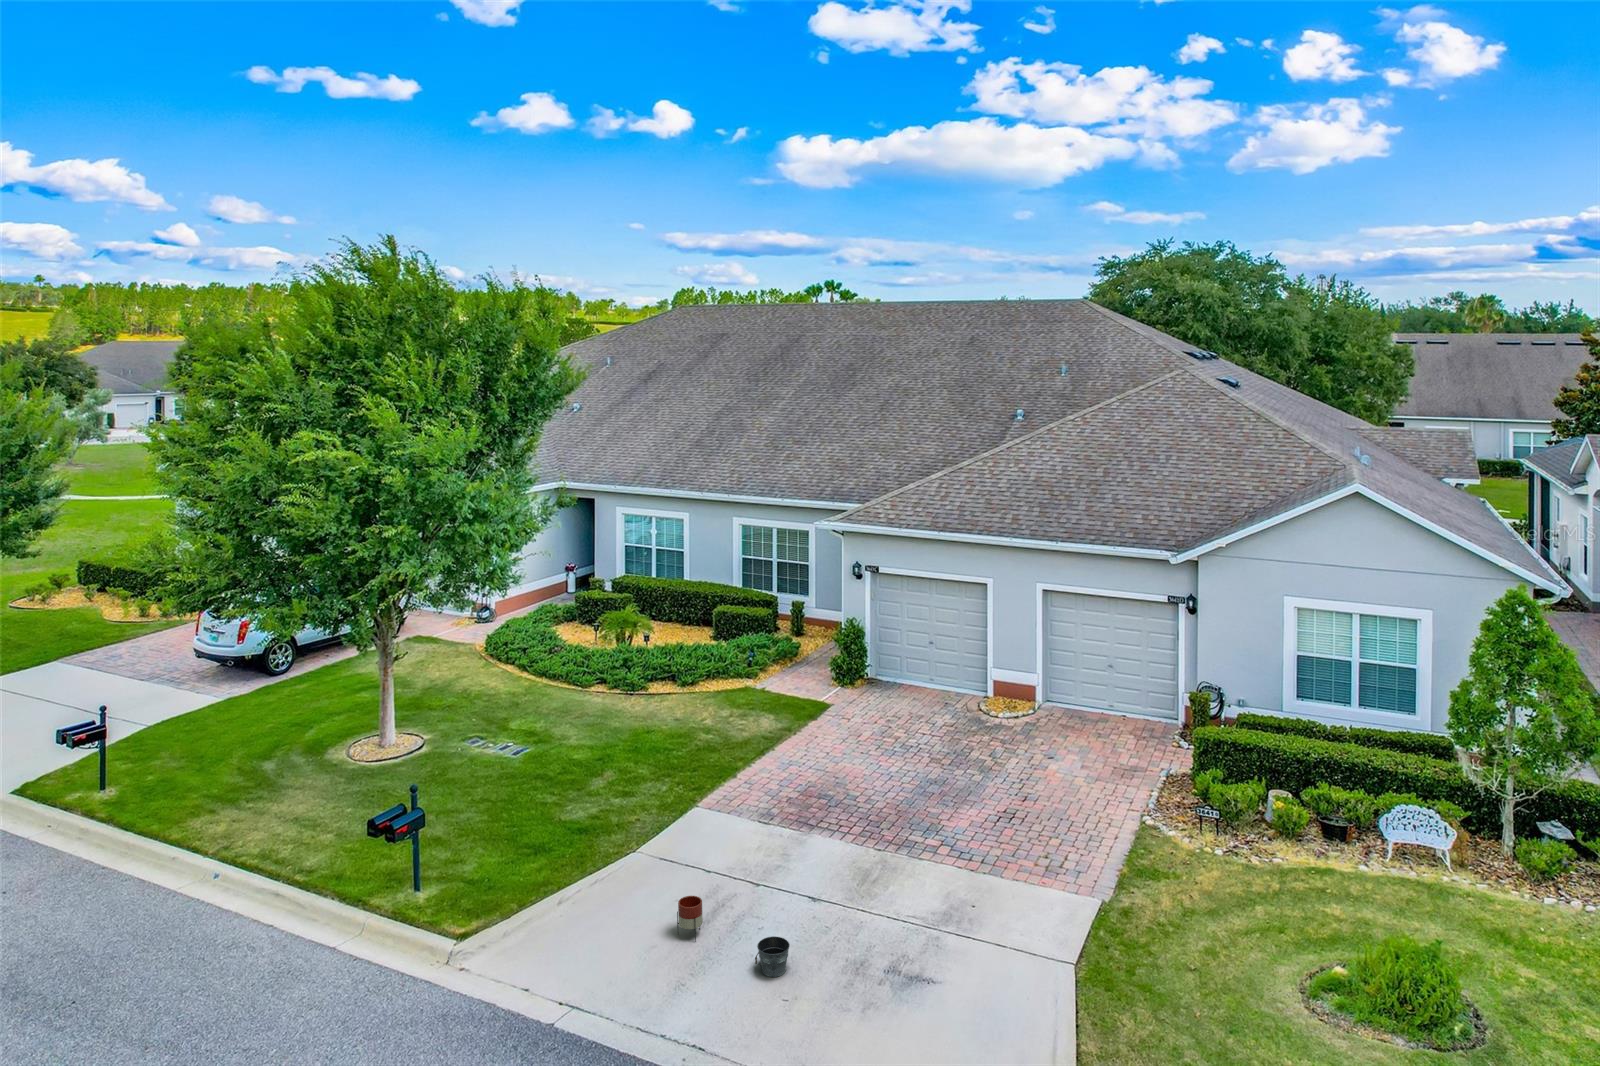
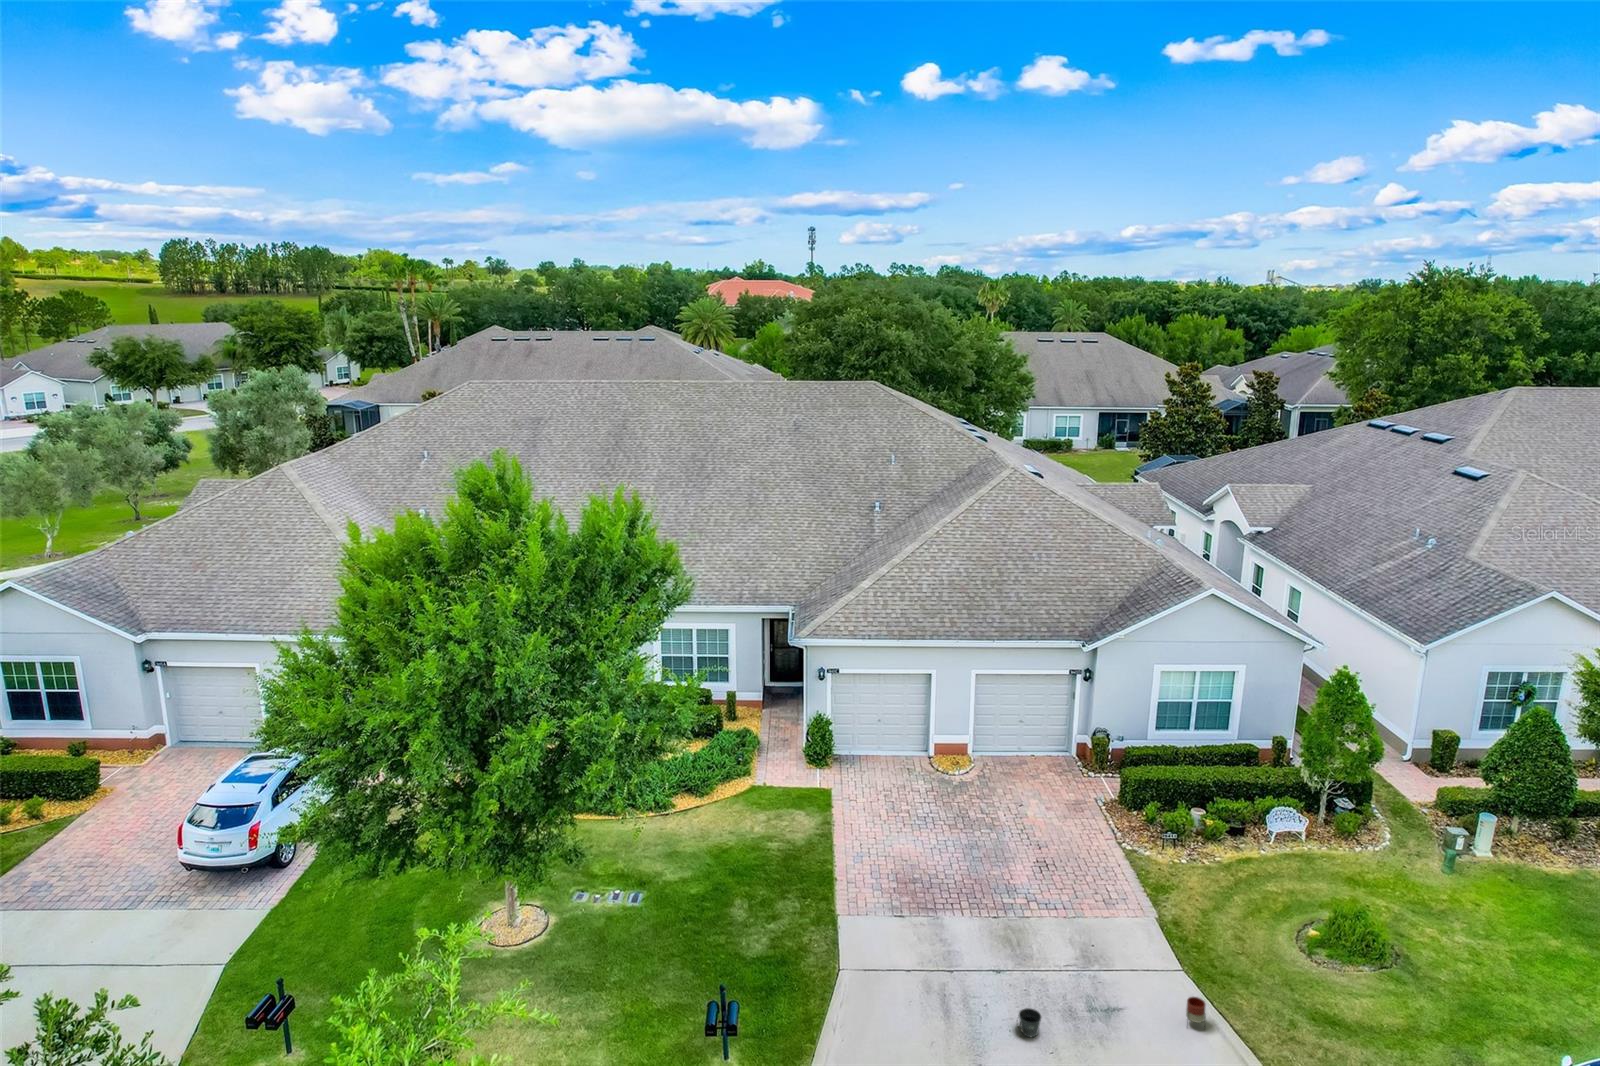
planter: present [677,896,703,942] -> present [1186,997,1206,1027]

